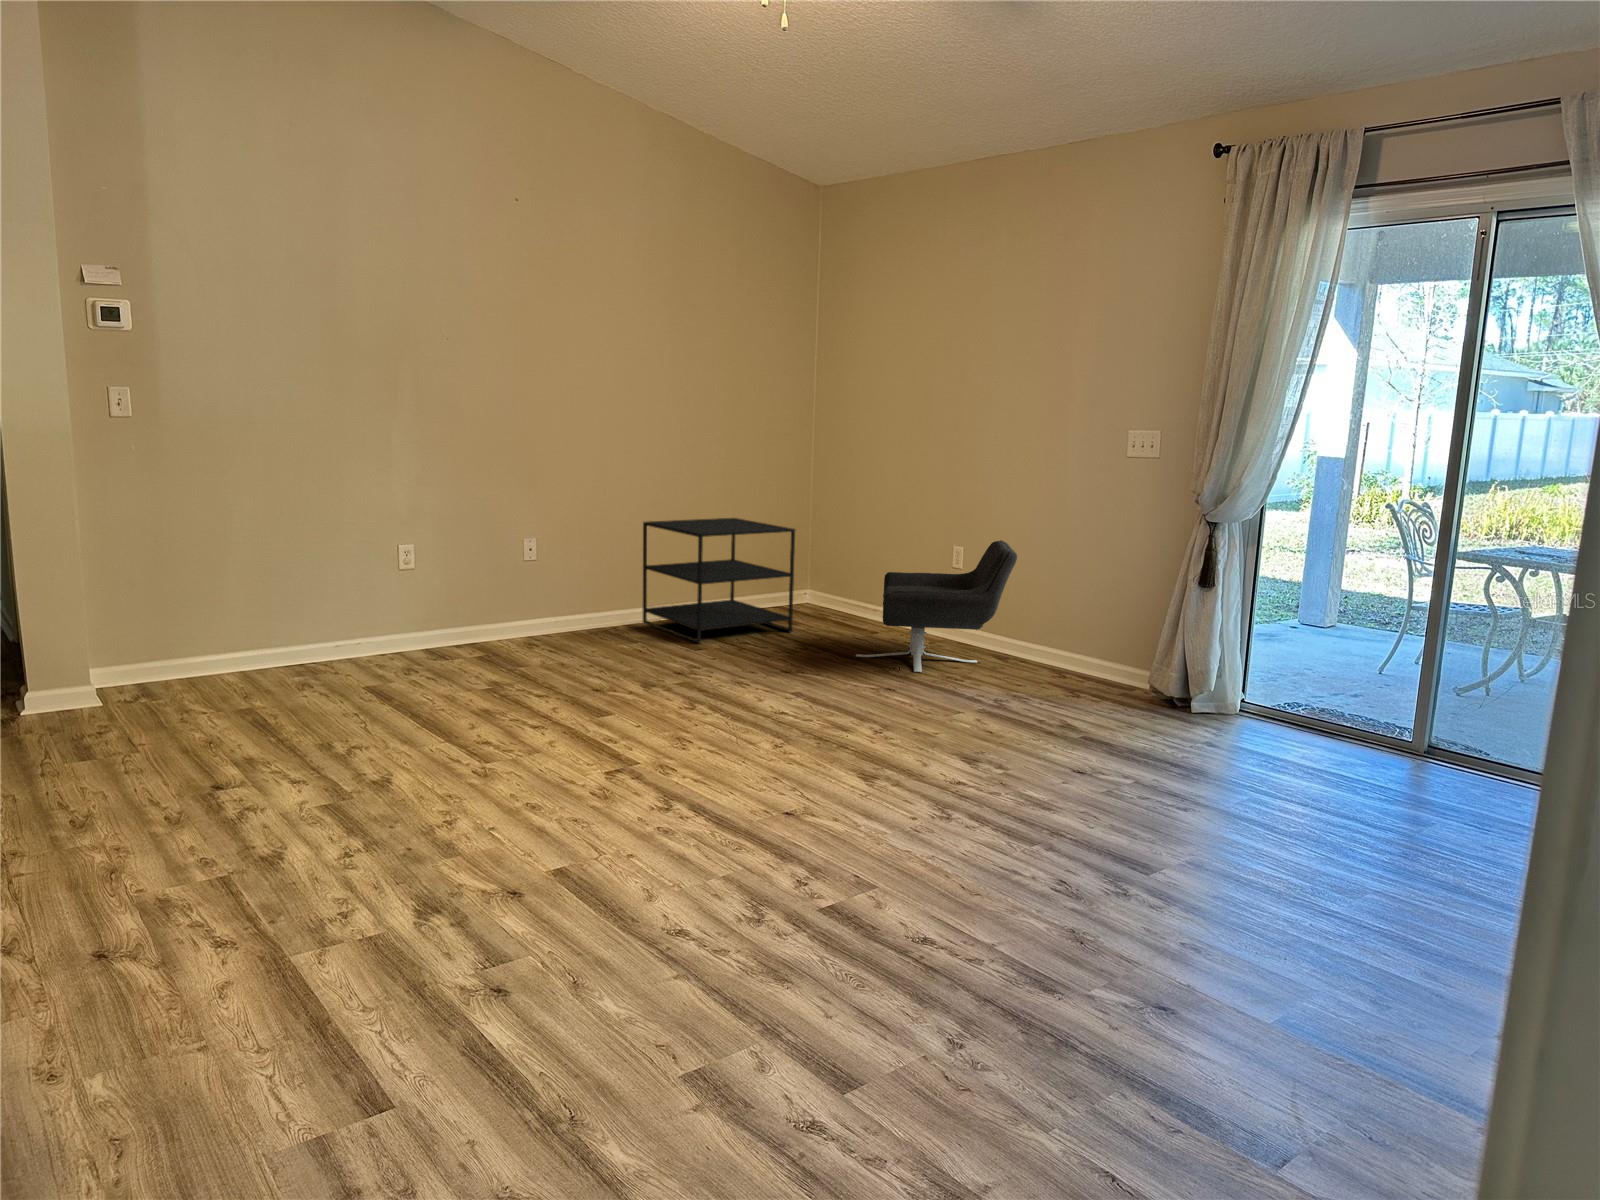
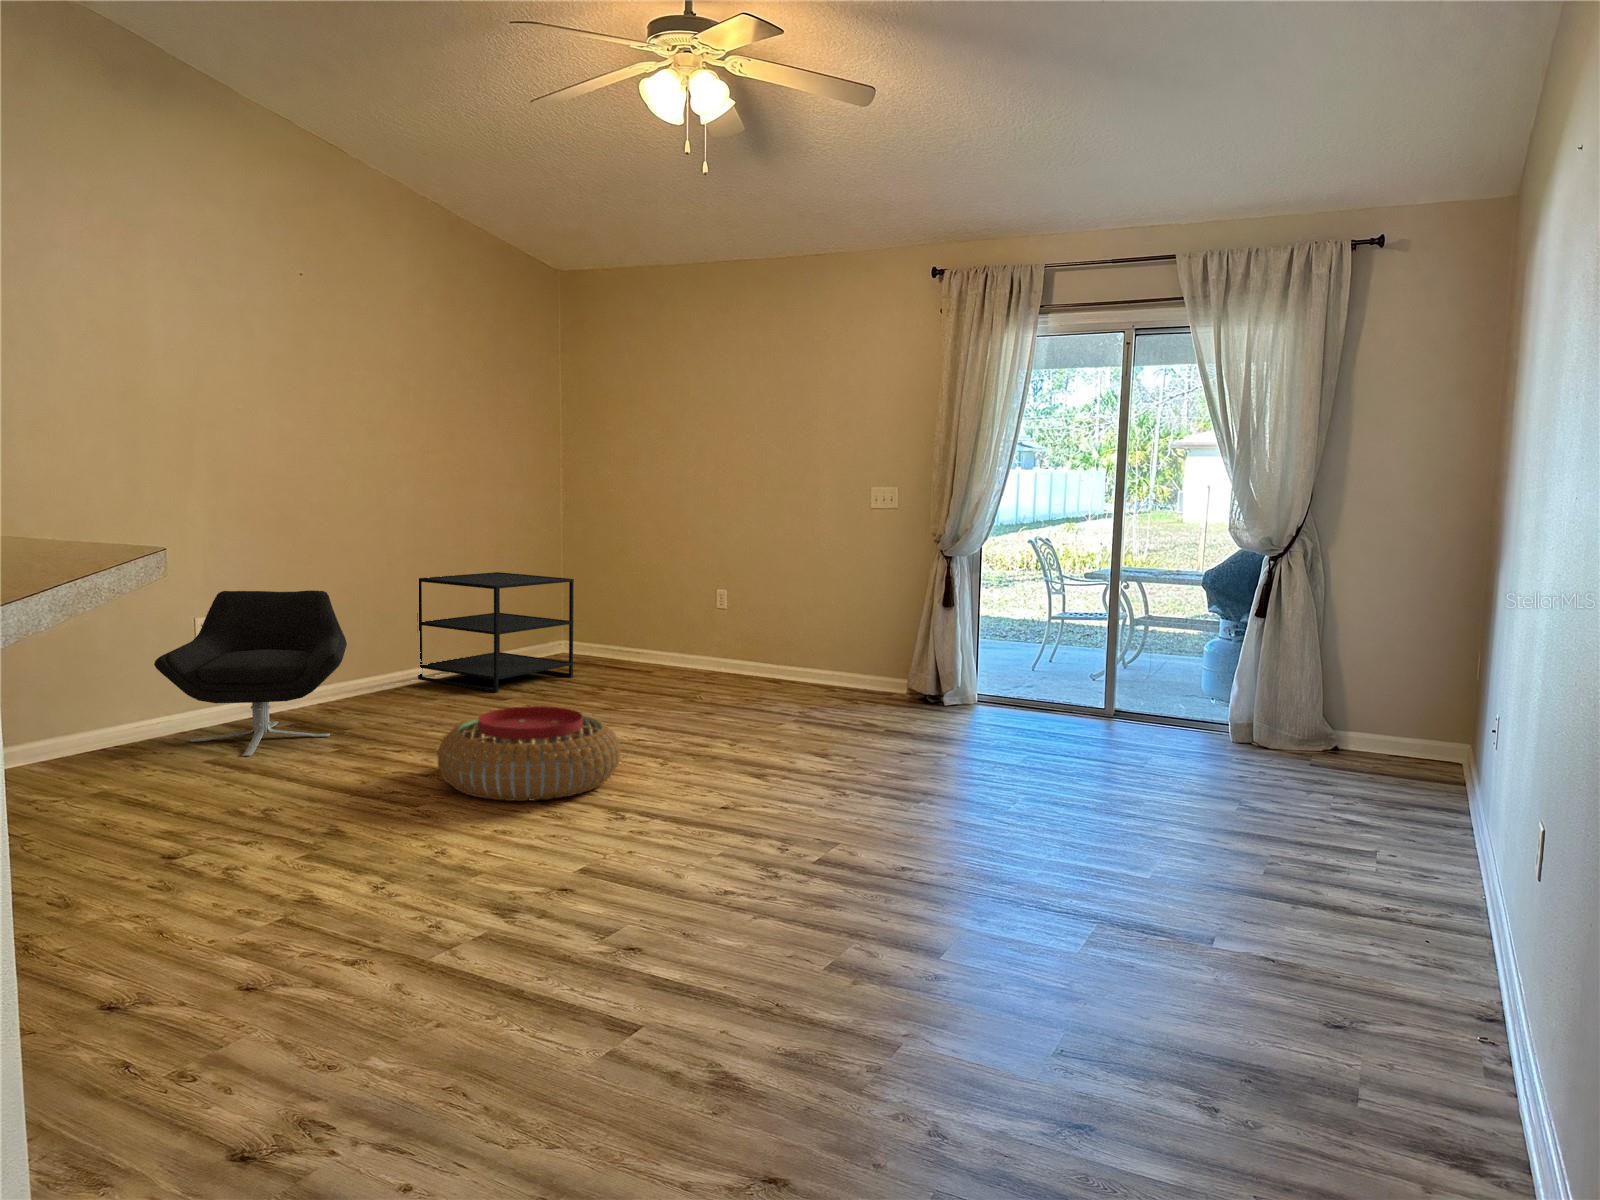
lounge chair: present [856,540,1017,672] -> present [154,590,347,756]
pouf: none [527,671,721,778] -> present [437,706,620,801]

